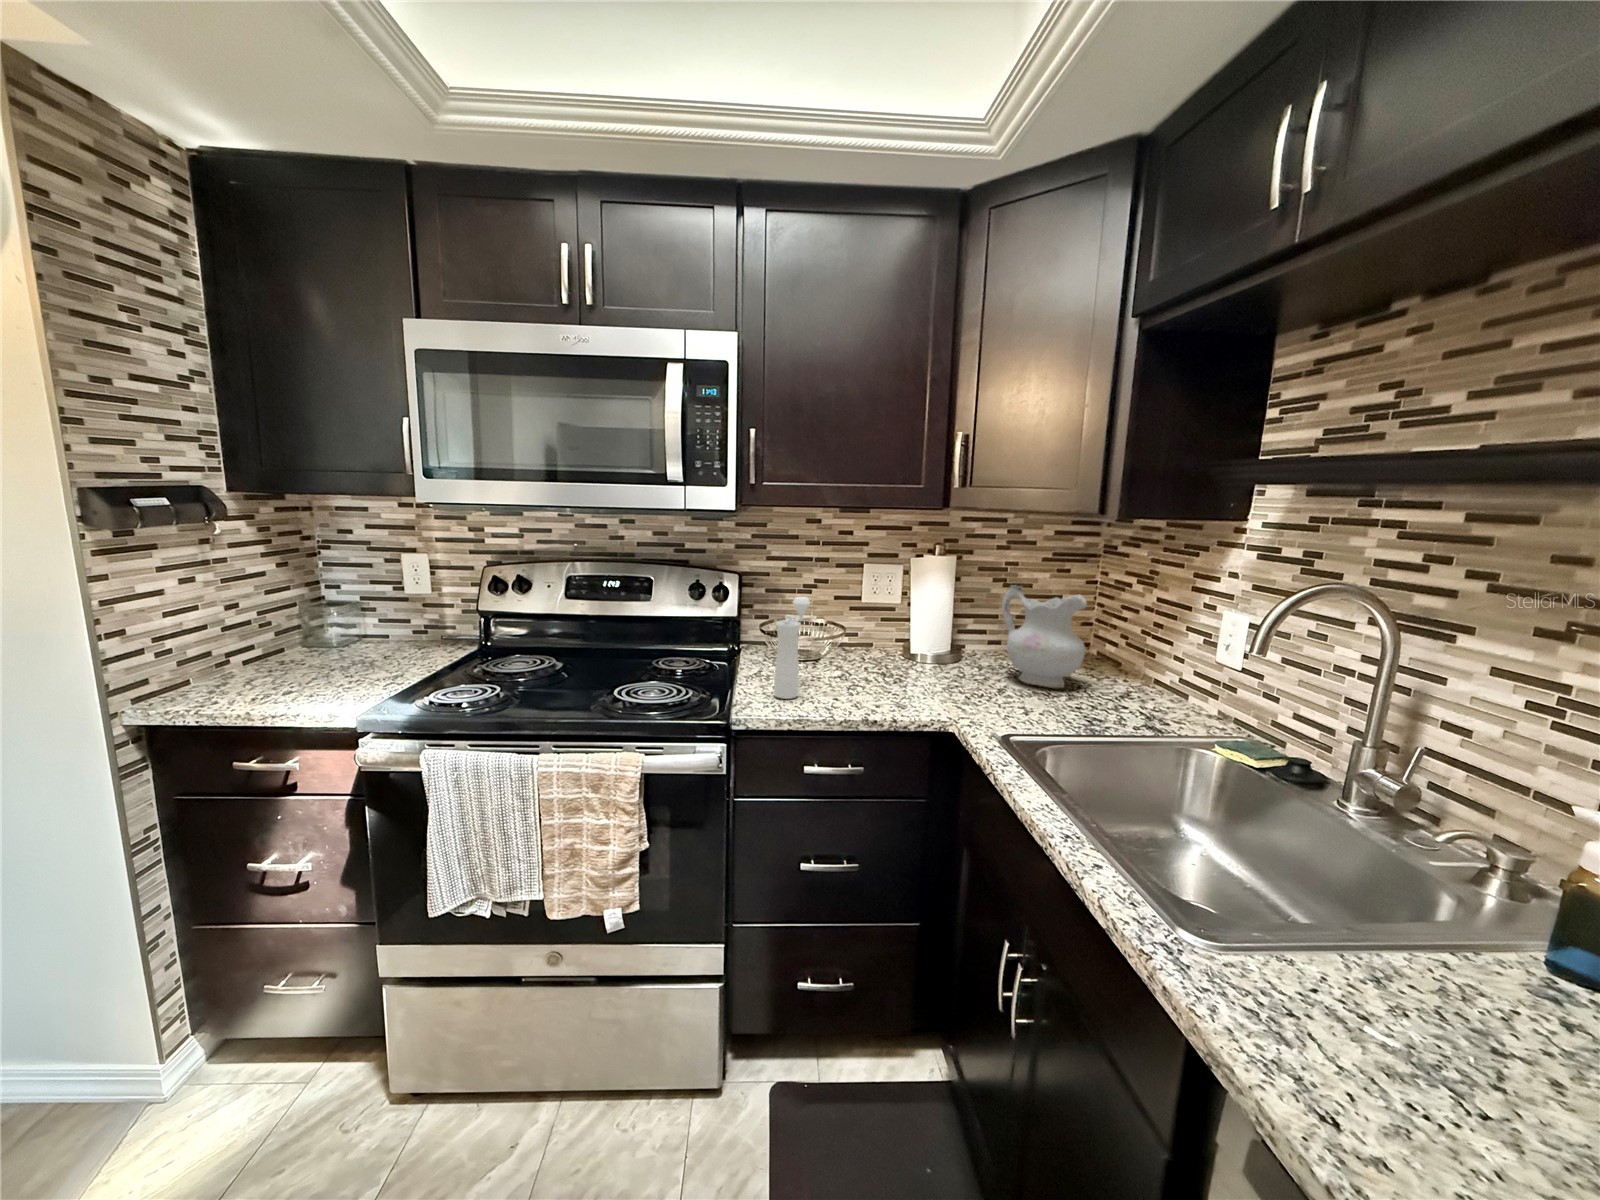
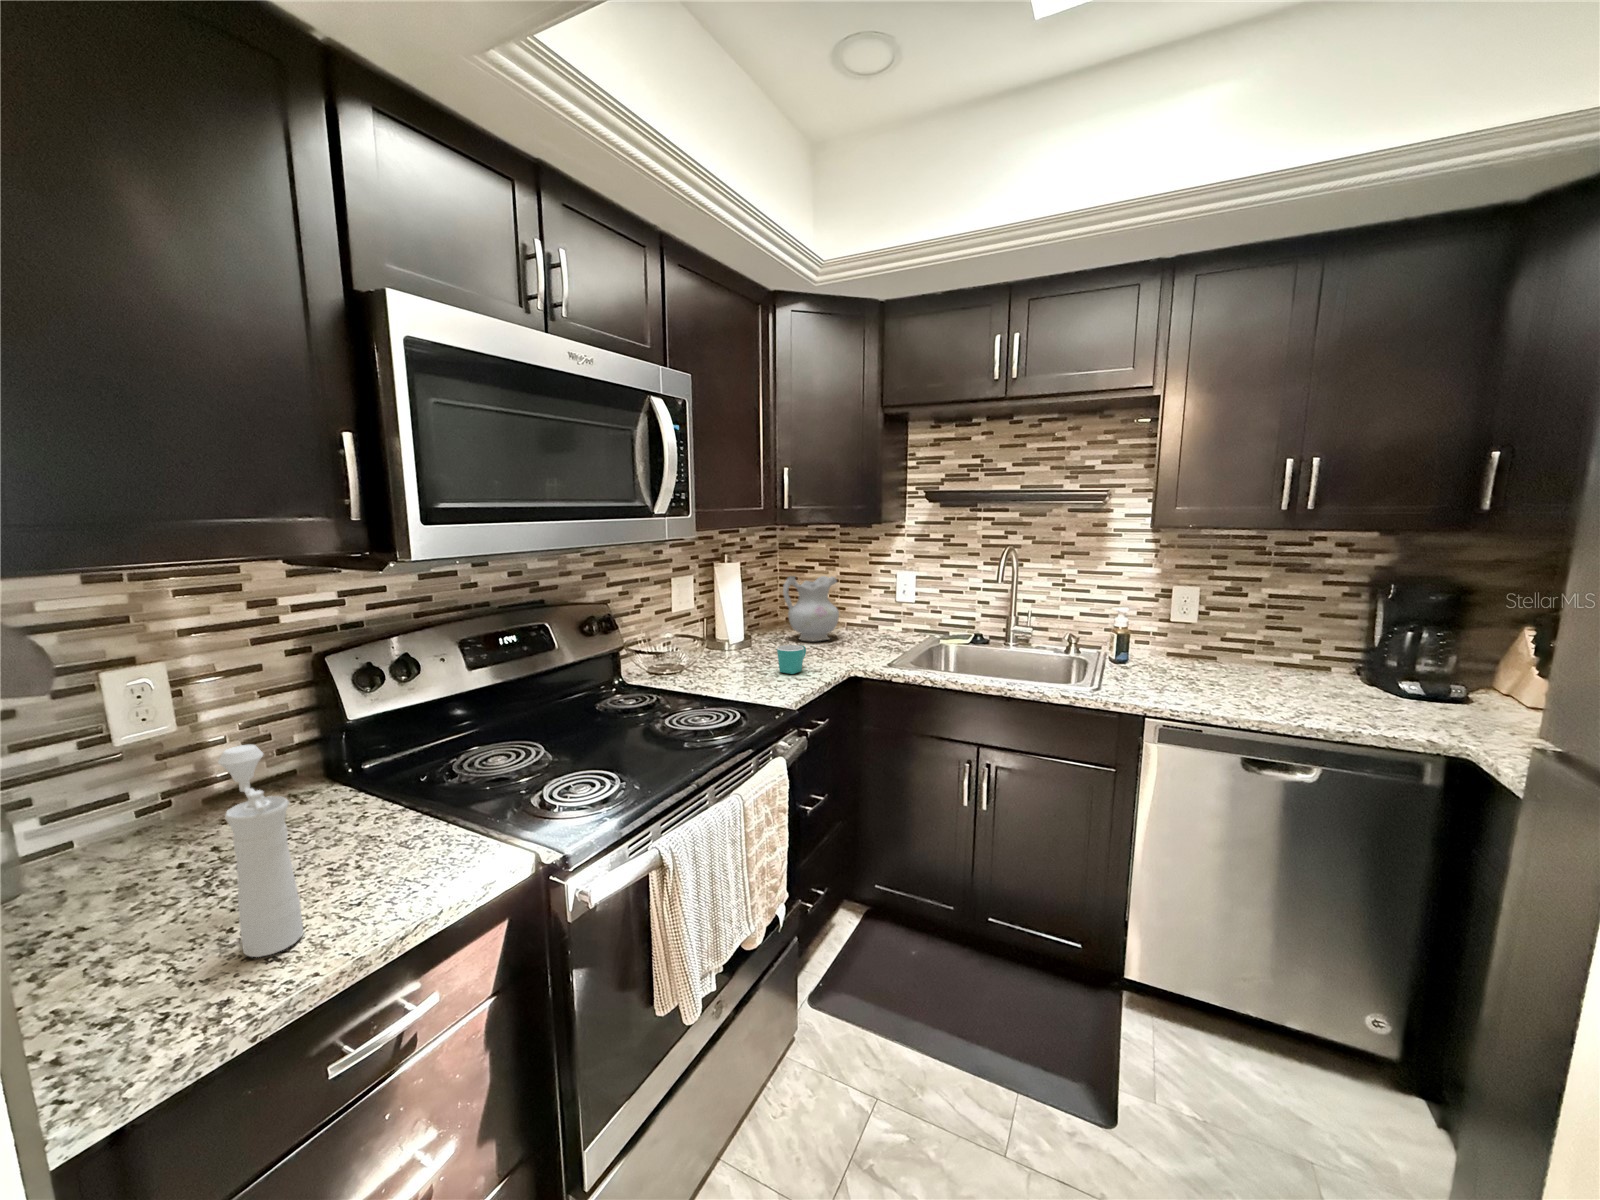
pepper mill: present [774,597,810,699] -> present [218,745,303,957]
mug: none [860,662,911,701] -> present [777,645,806,674]

